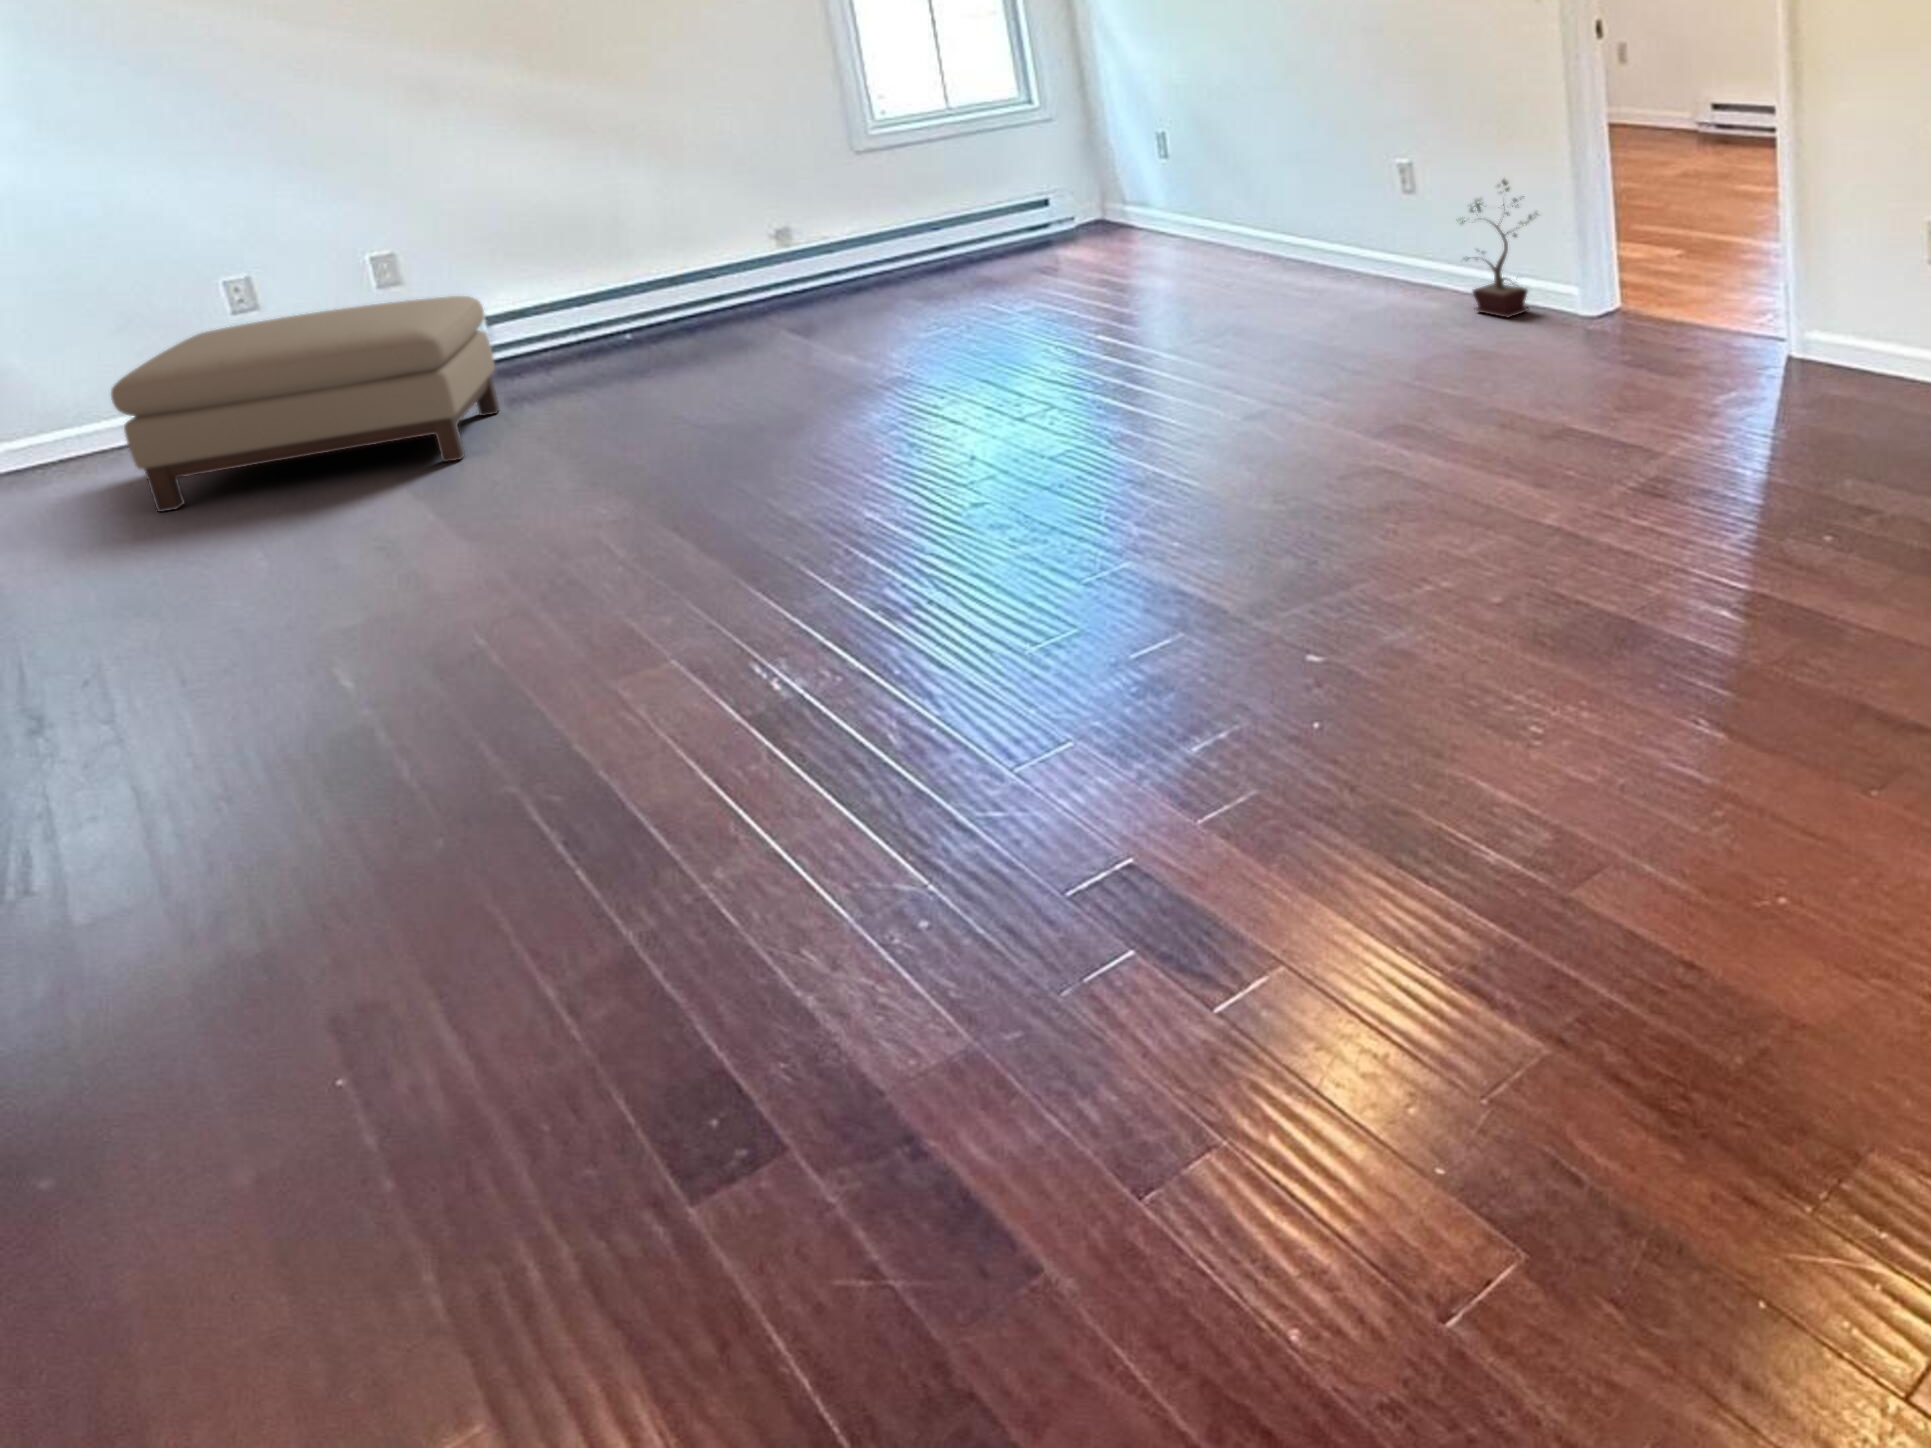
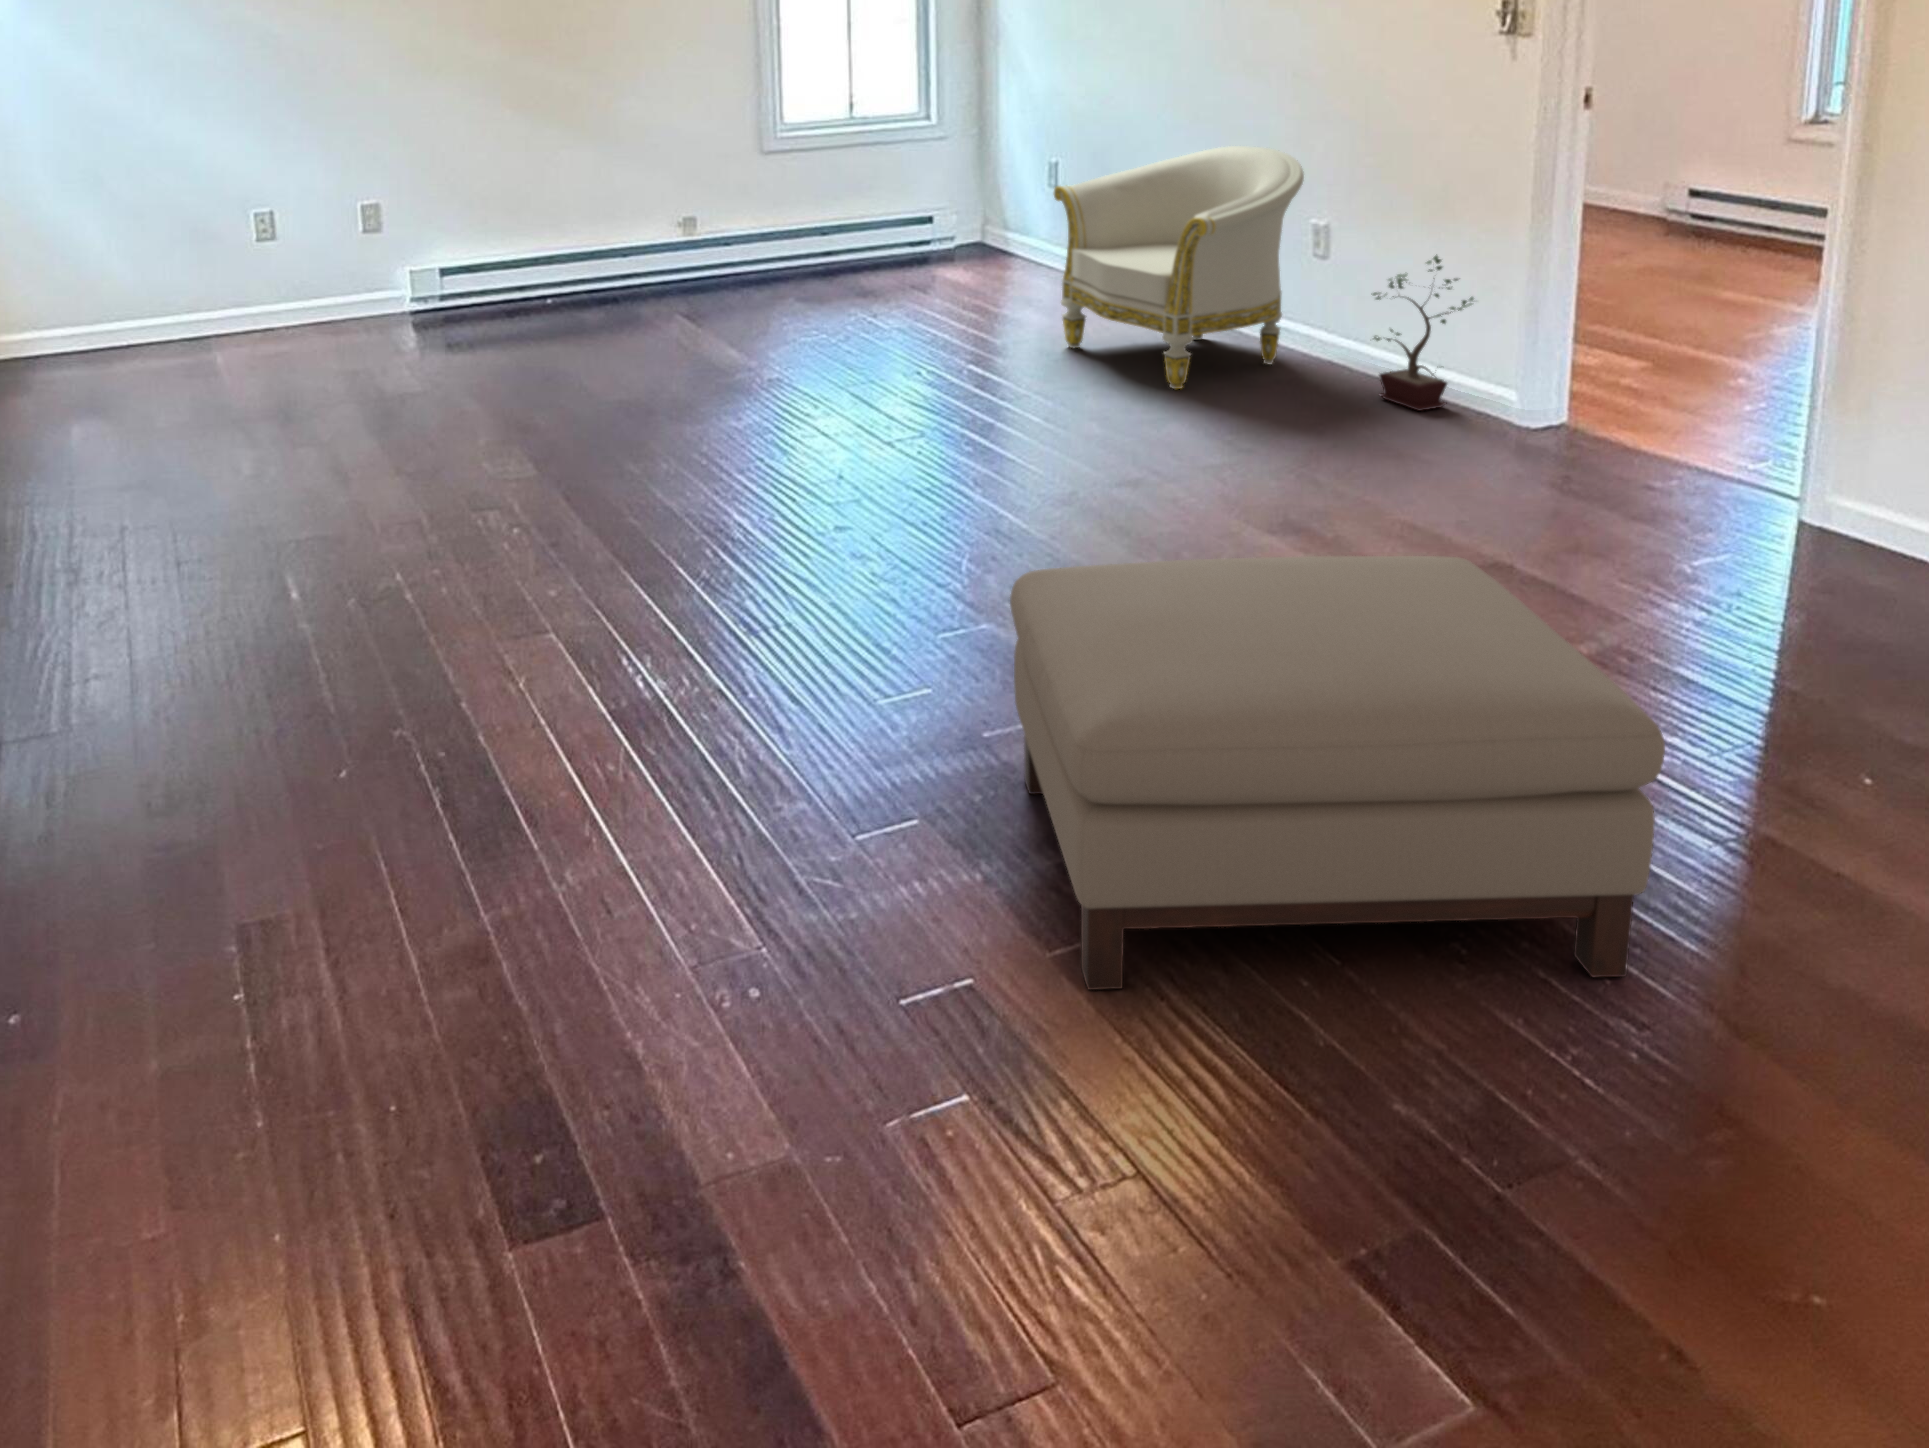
armchair: none [1161,98,1387,331] -> present [1054,146,1304,389]
ottoman: present [111,296,500,512] -> present [1010,556,1665,990]

